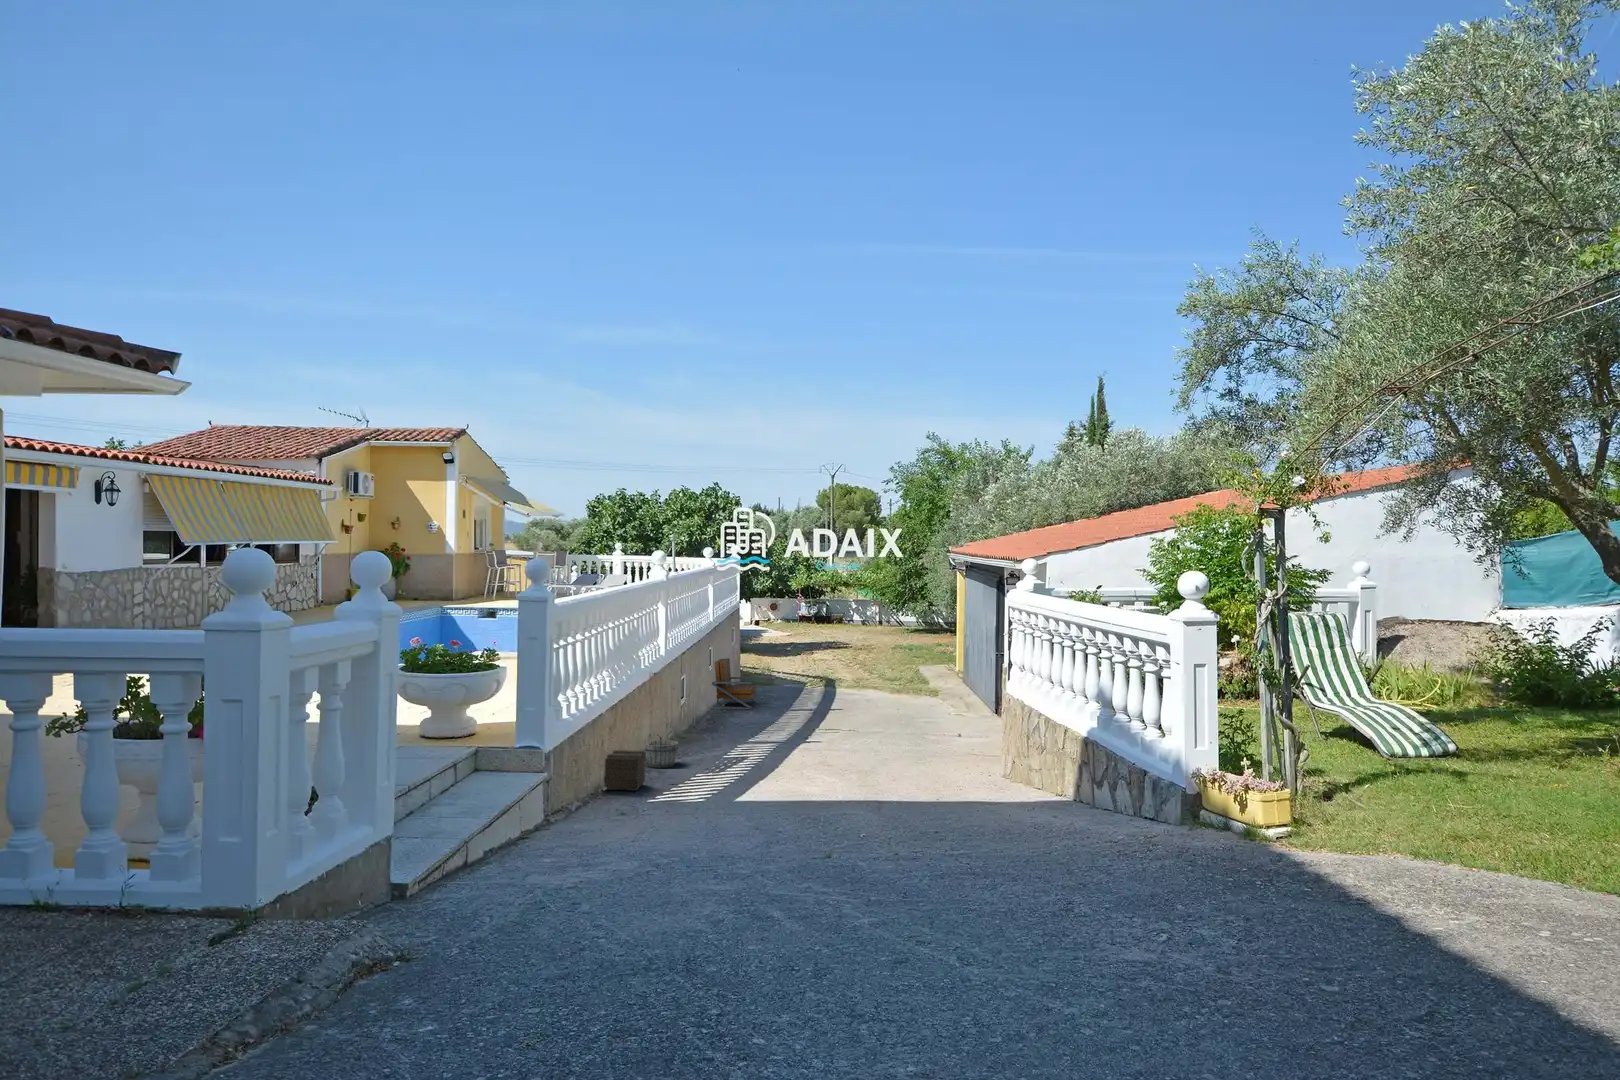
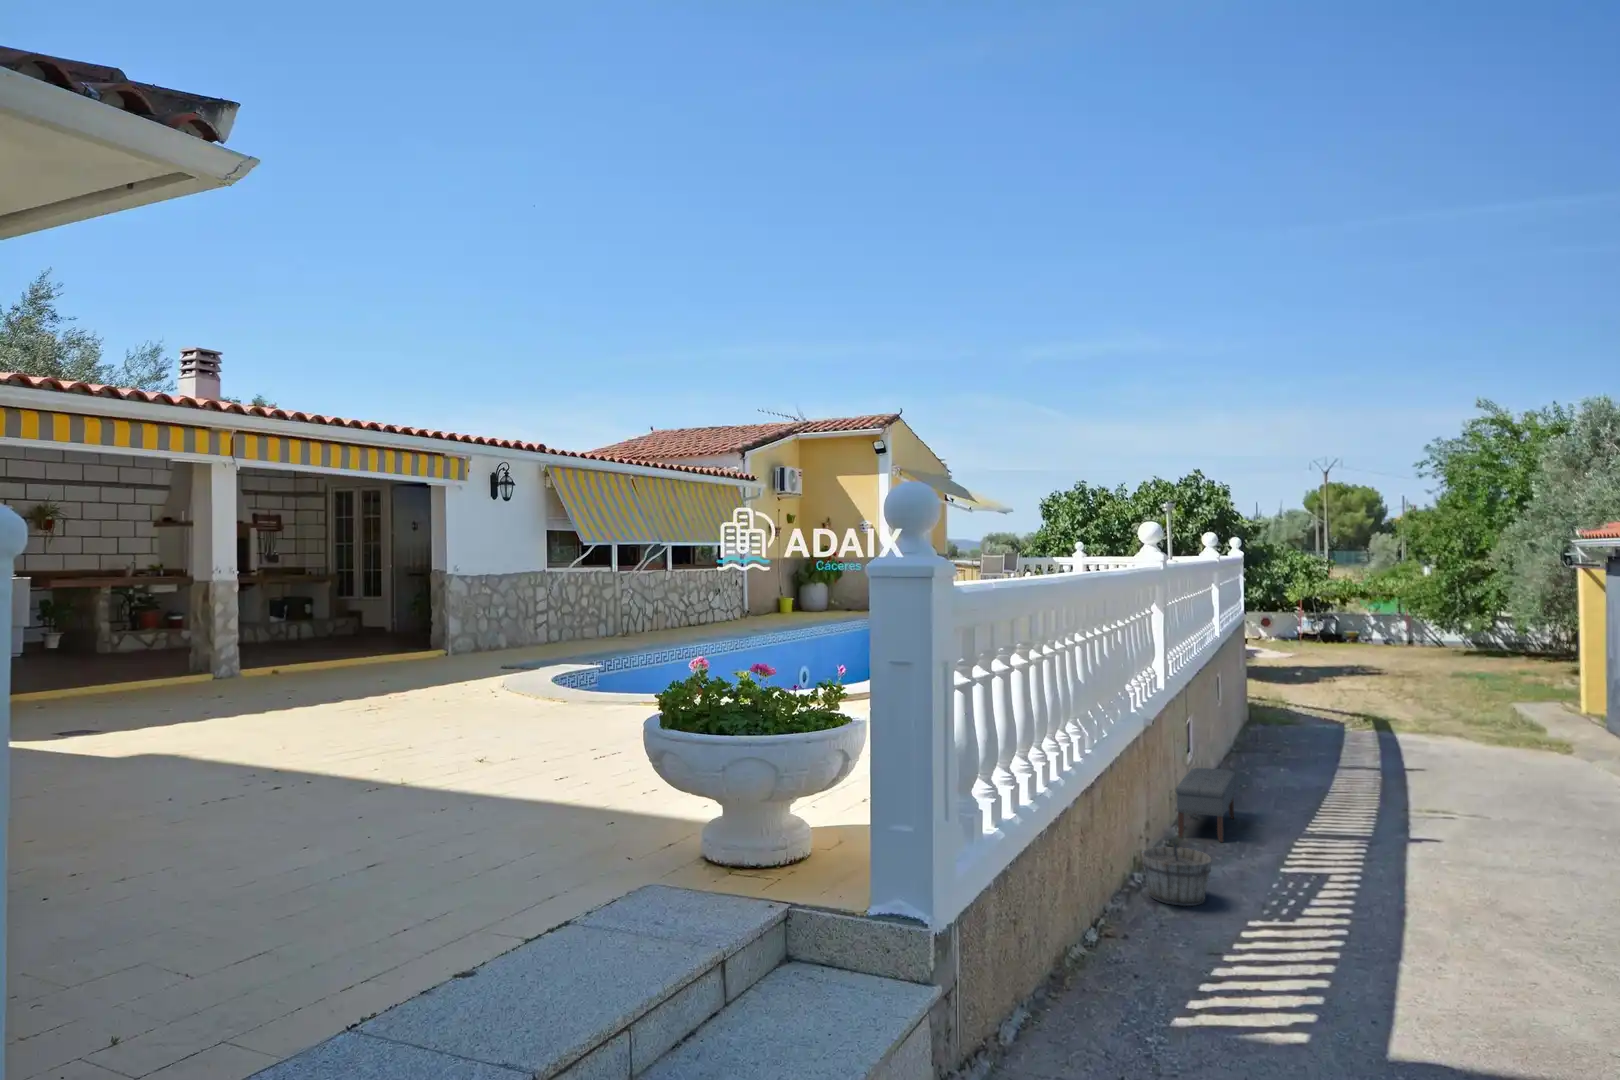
lounge chair: present [711,658,758,709] -> none [1227,692,1303,774]
bench: none [668,703,705,743] -> present [1176,768,1235,842]
wooden crate: present [604,750,646,791] -> none [1064,893,1164,1003]

